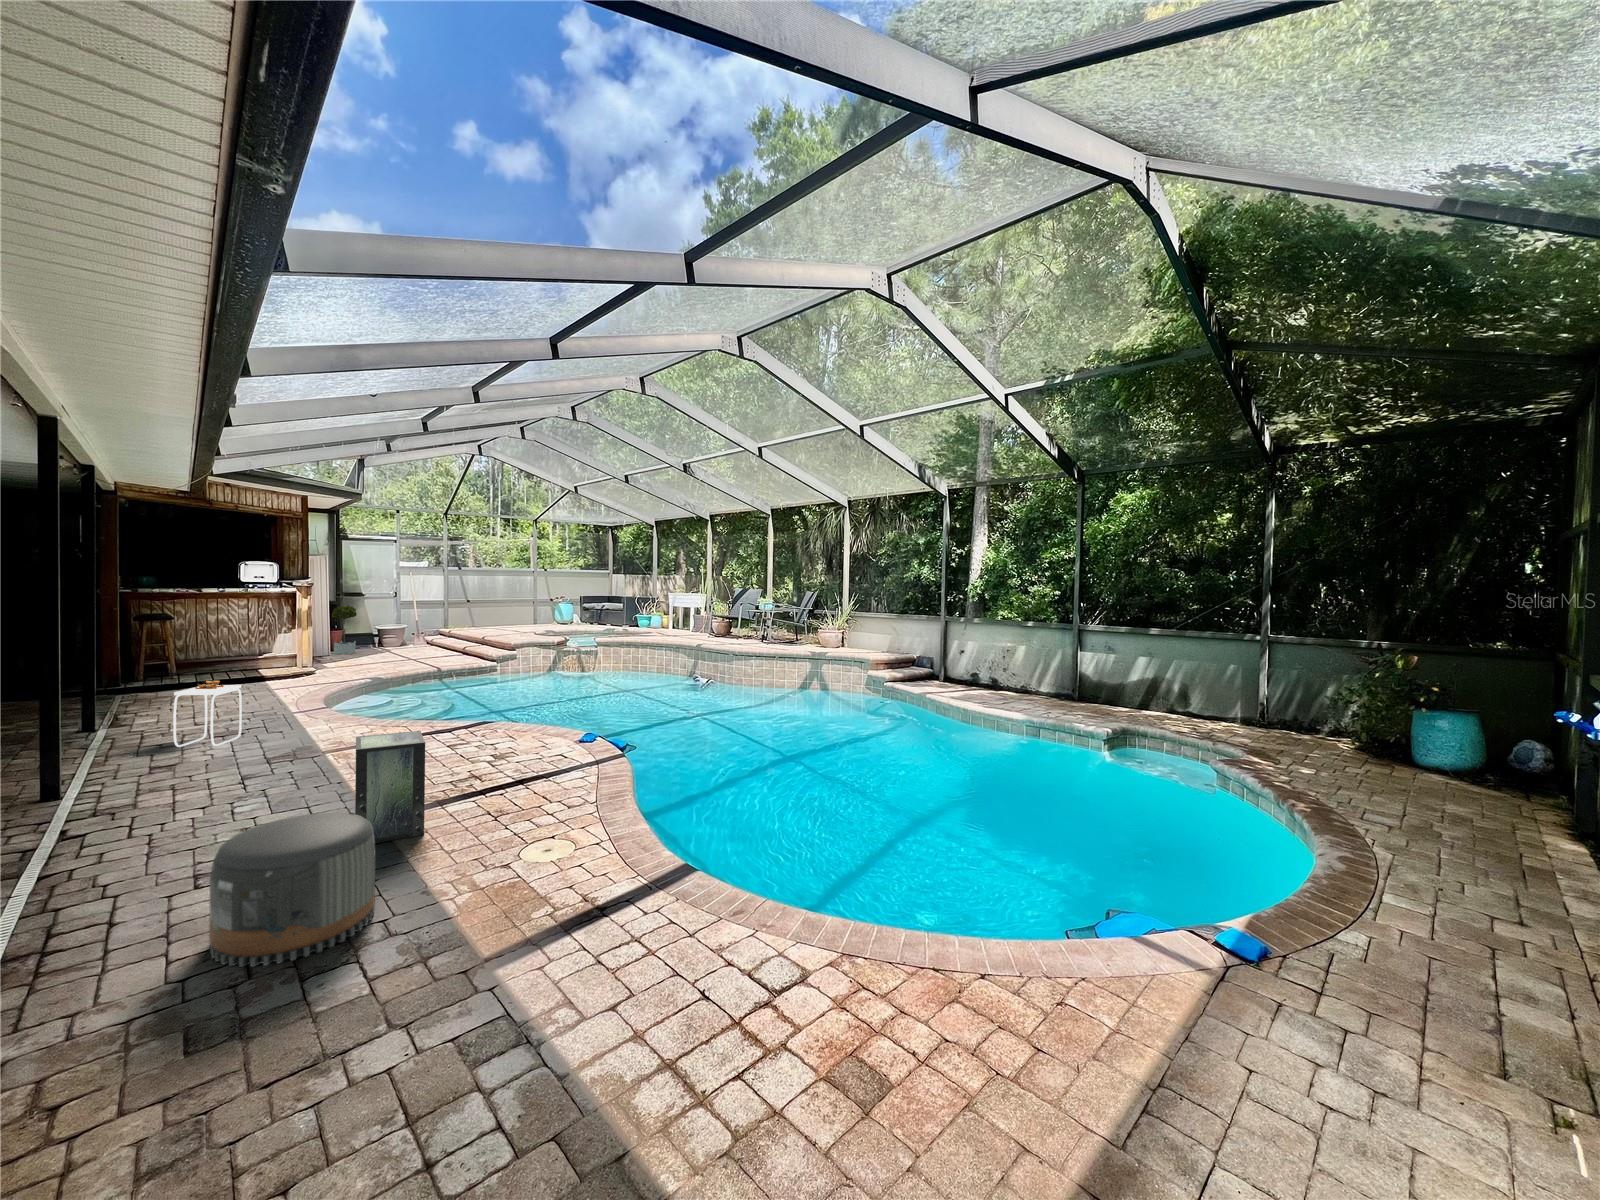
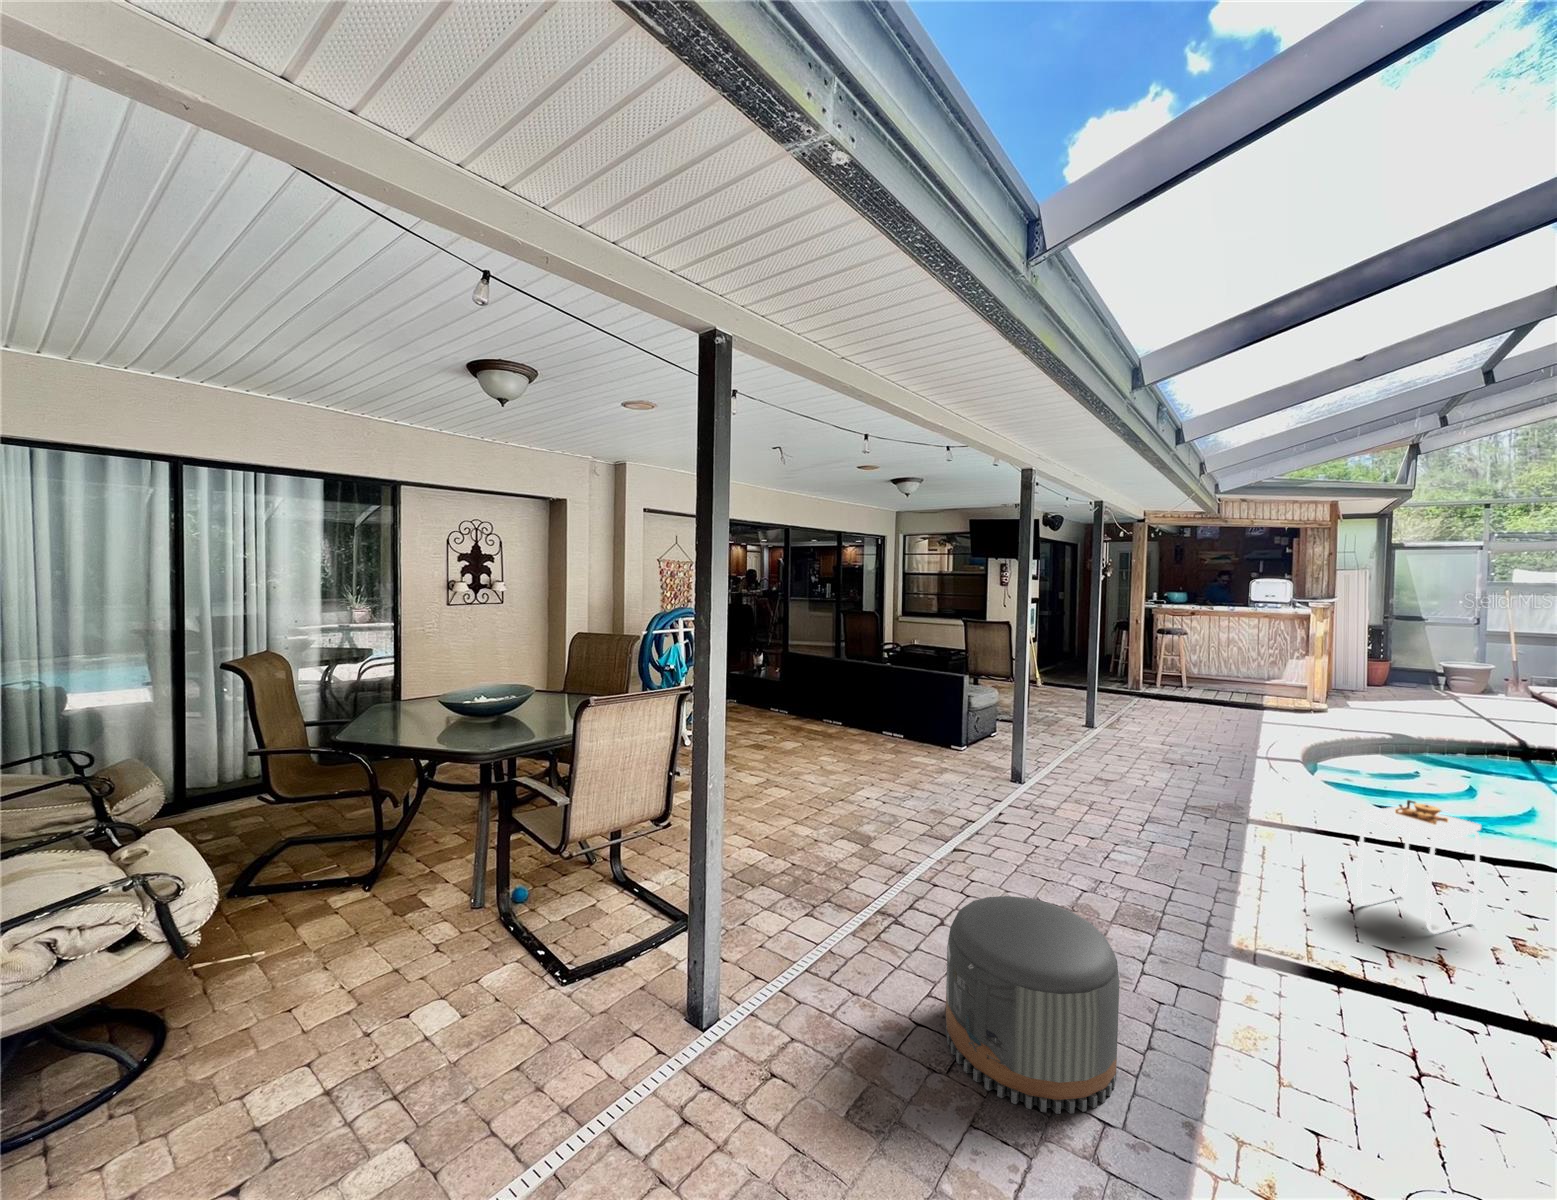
potted tree: present [332,605,357,654] -> none [1367,631,1403,692]
side table: present [173,680,242,747] -> present [1357,800,1481,934]
storage box: present [355,731,425,843] -> none [1174,823,1298,1015]

